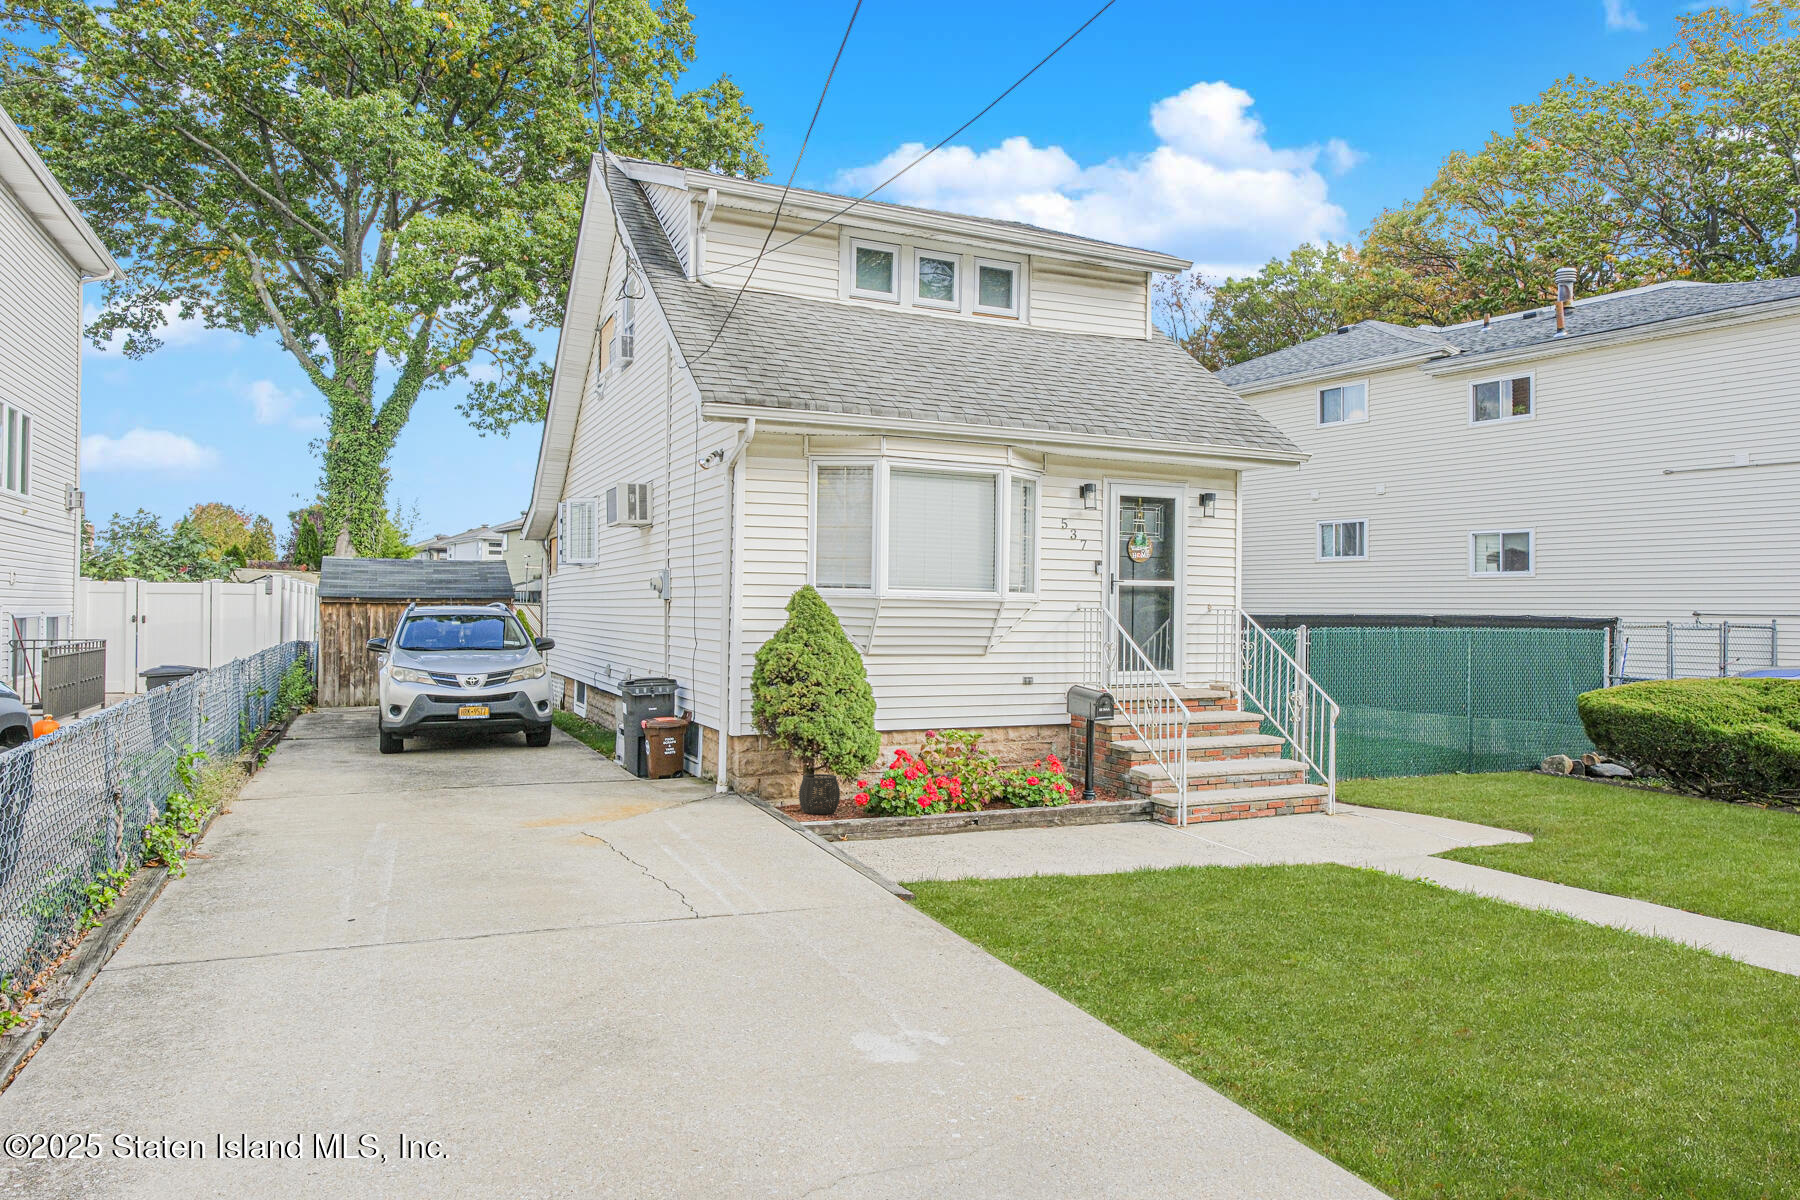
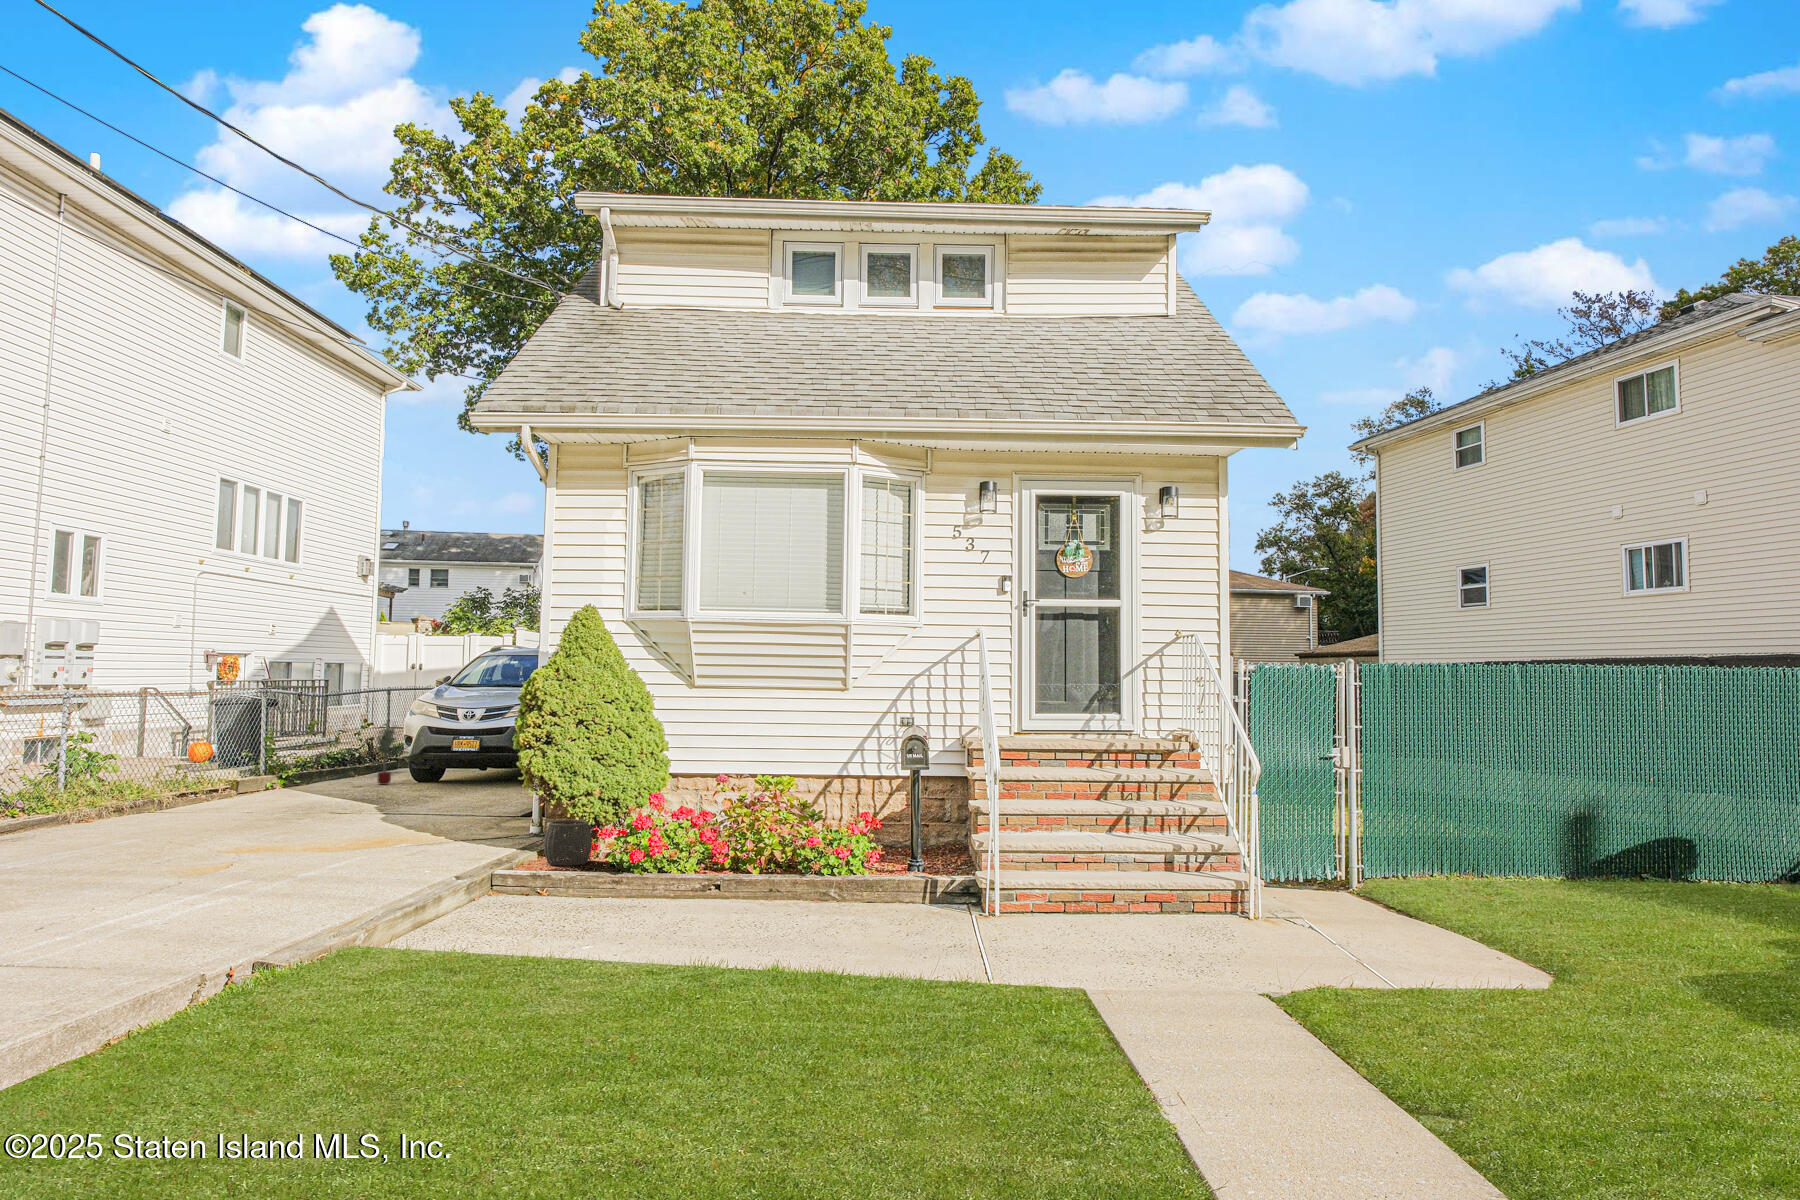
potted tree: none [371,688,410,754] -> present [375,721,409,785]

